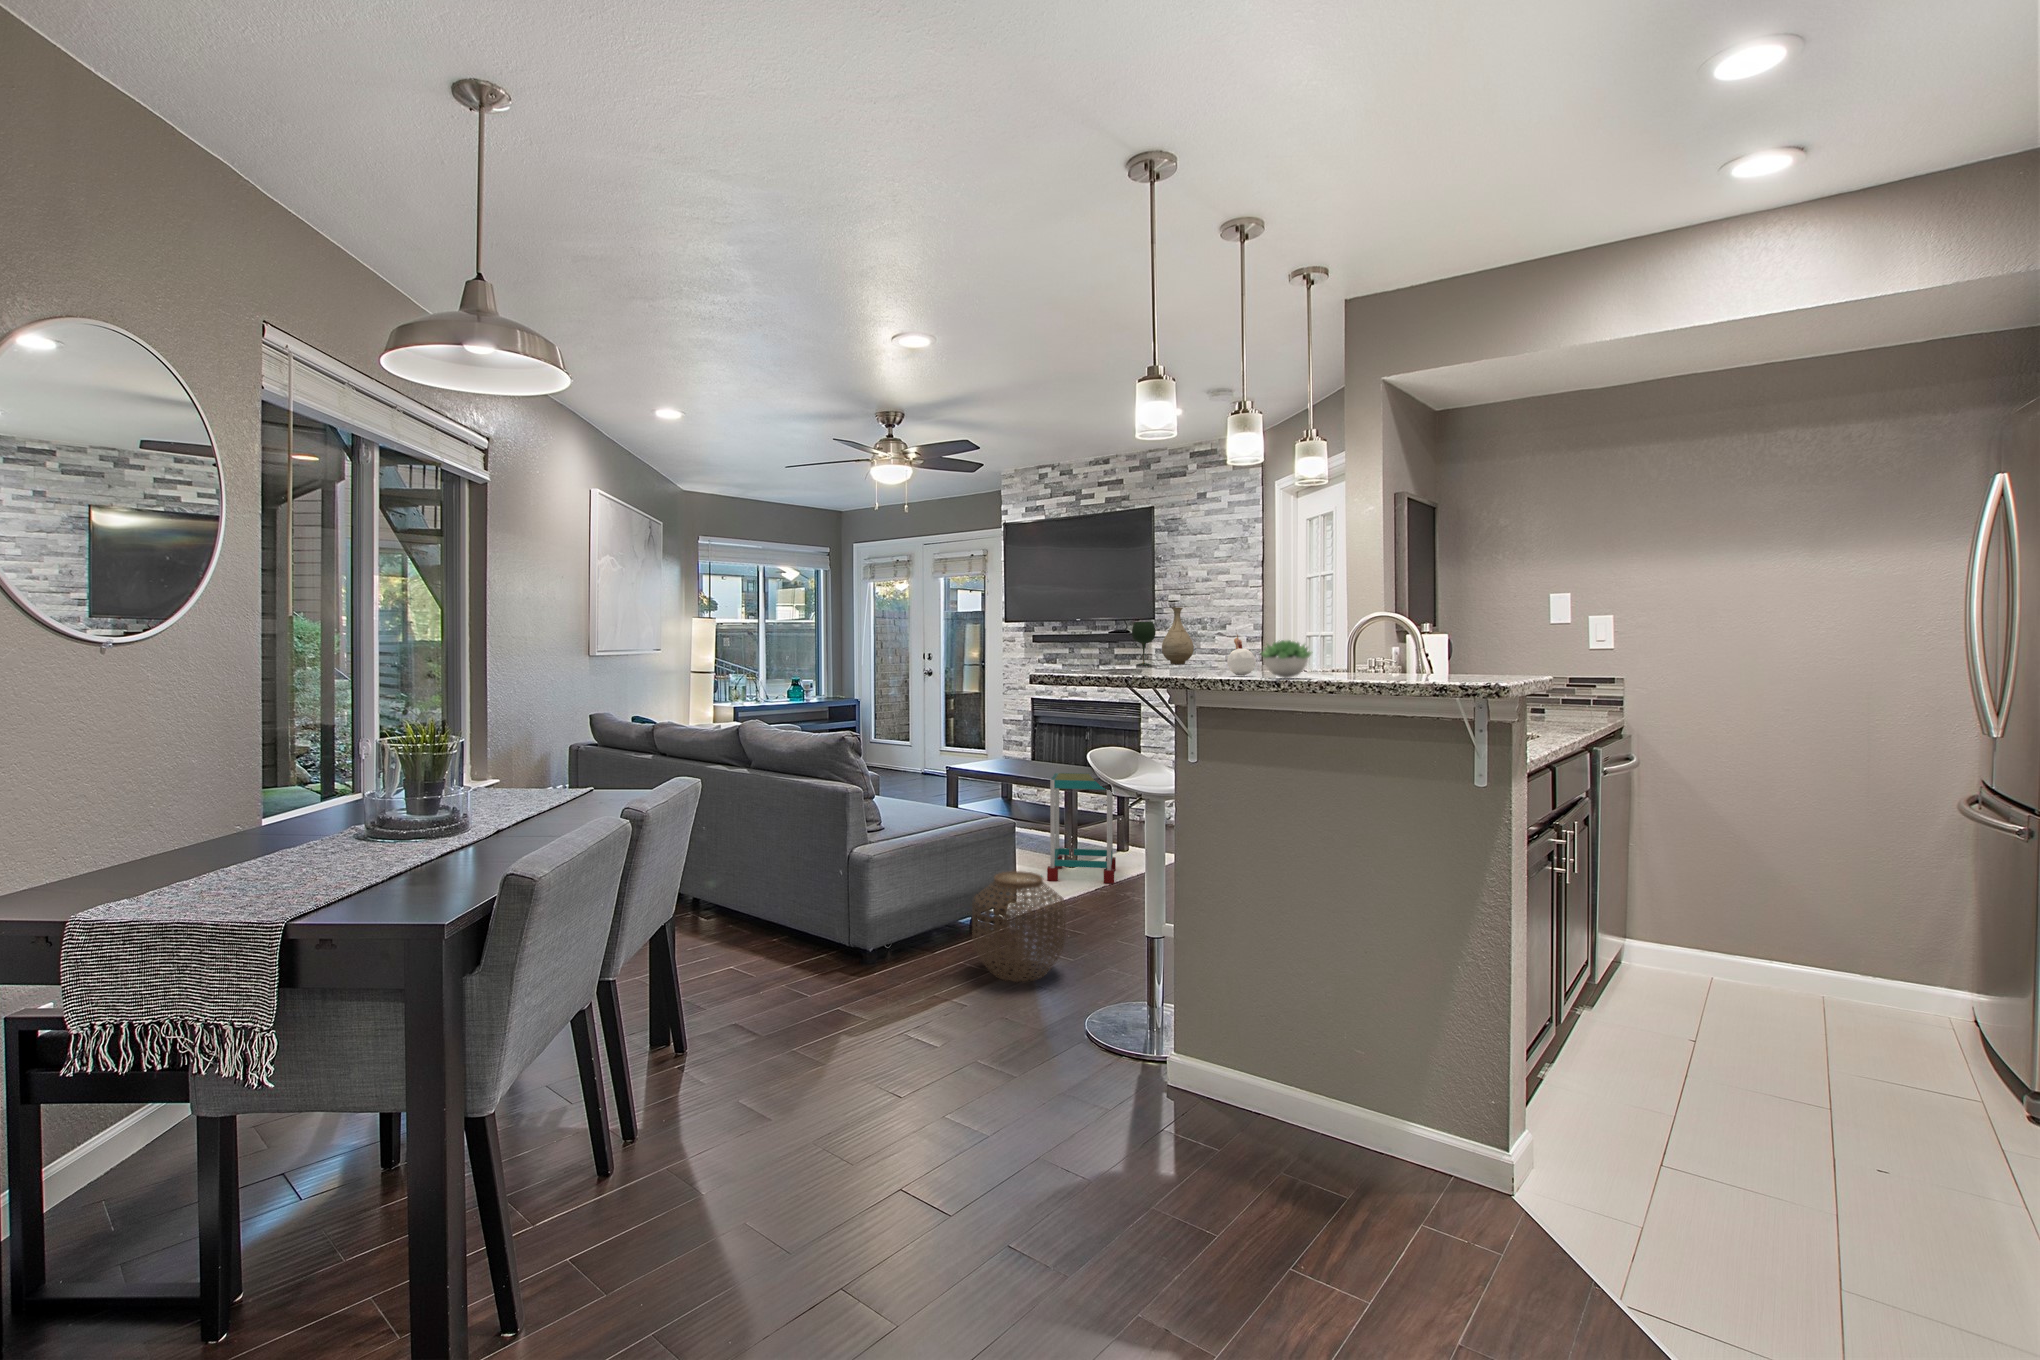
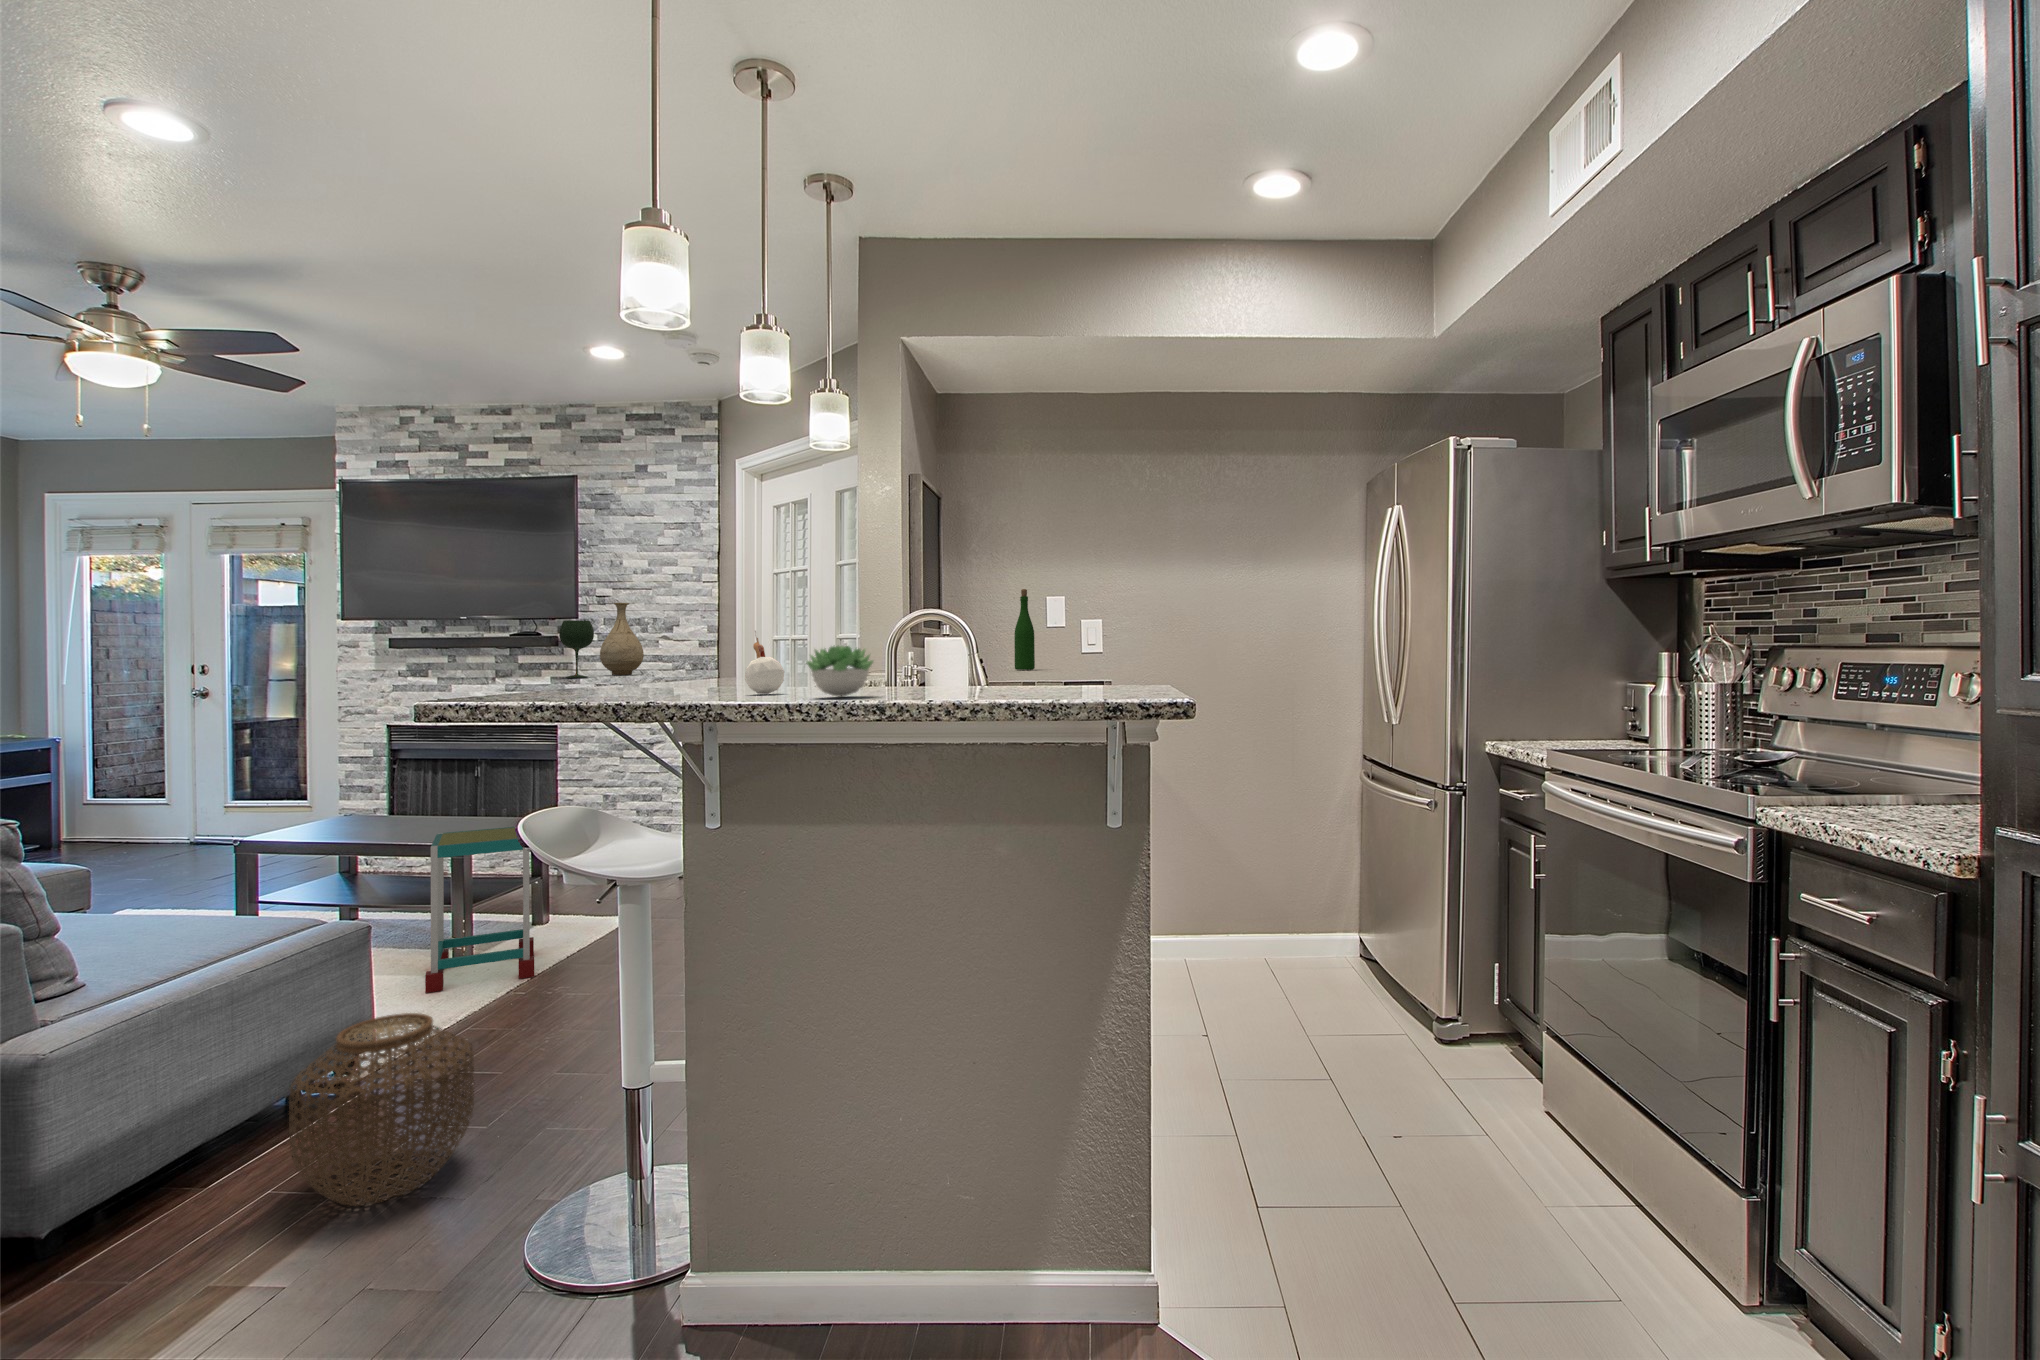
wine bottle: none [1514,588,1537,666] -> present [1014,589,1035,670]

